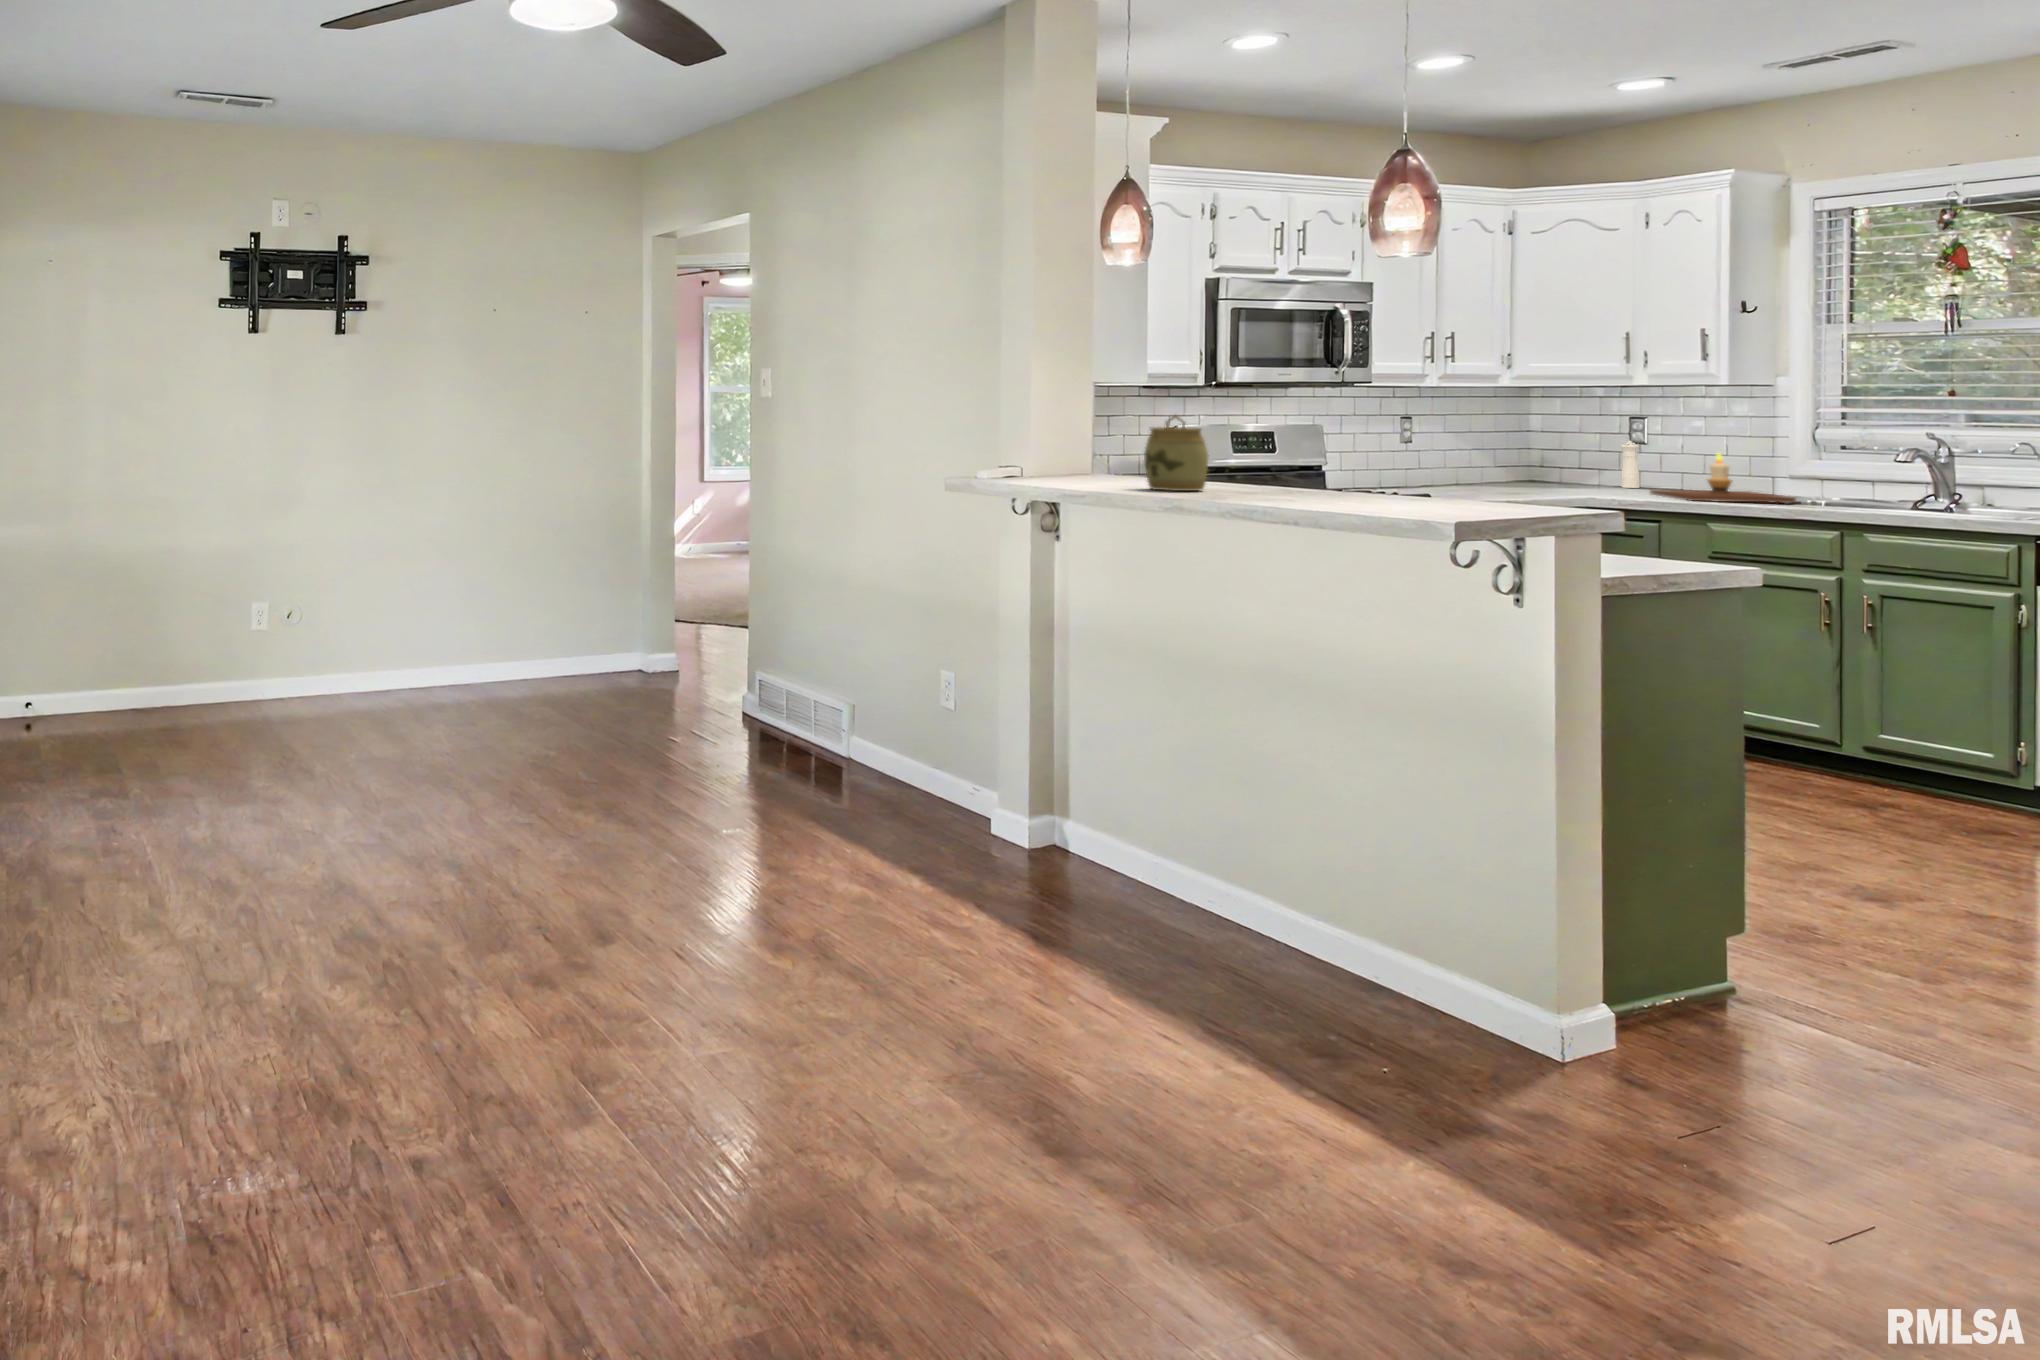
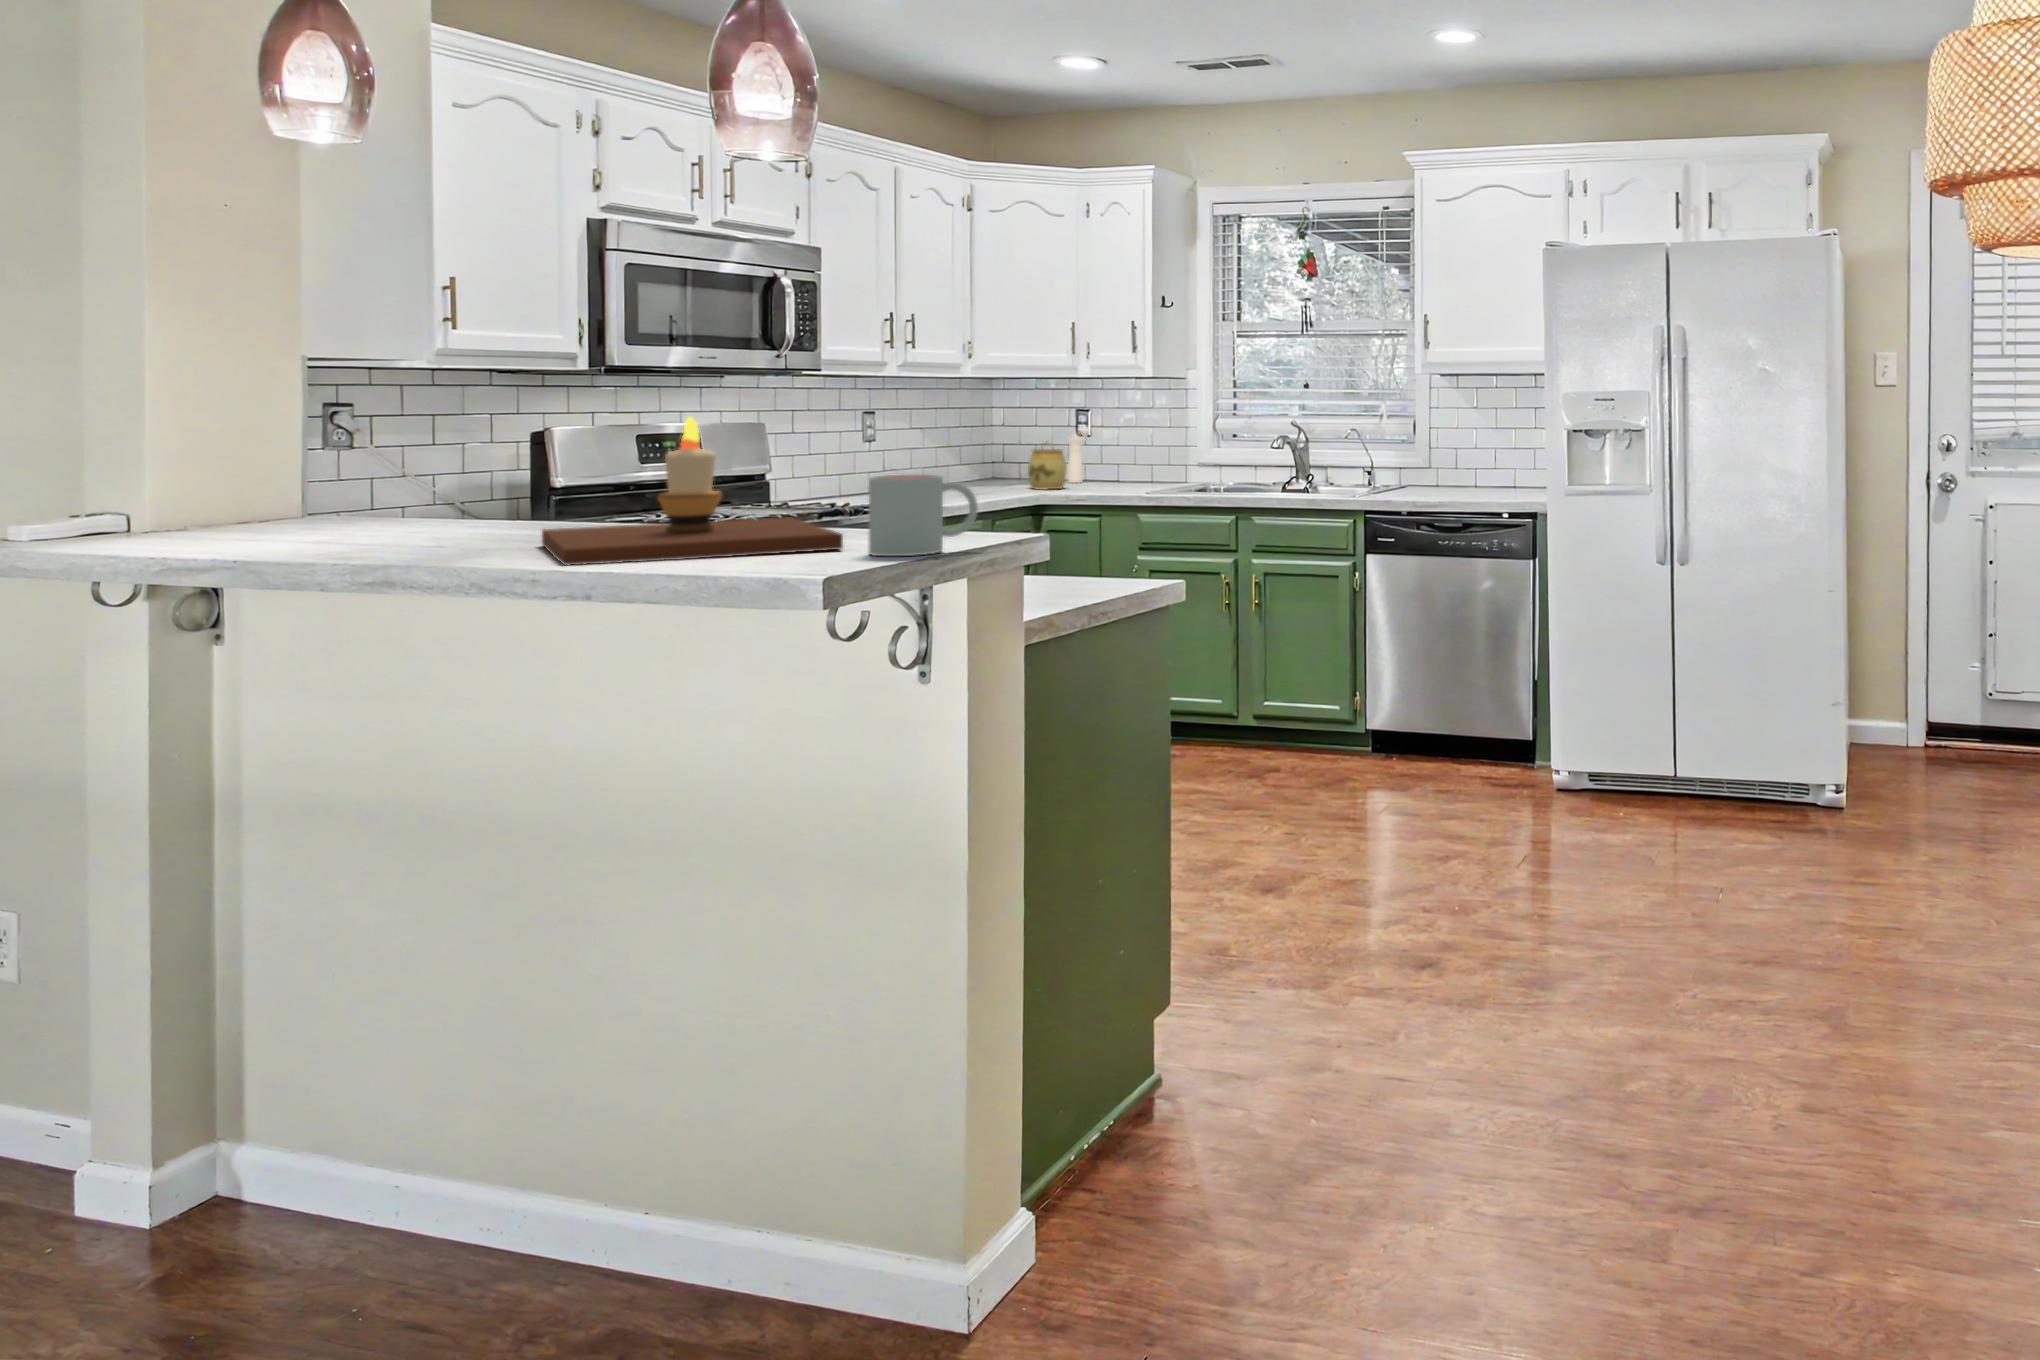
jar: present [1144,415,1208,491] -> present [1028,448,1067,490]
candle: present [1650,453,1795,503] -> present [542,417,843,565]
mug: none [1475,461,1564,517] -> present [868,475,978,556]

